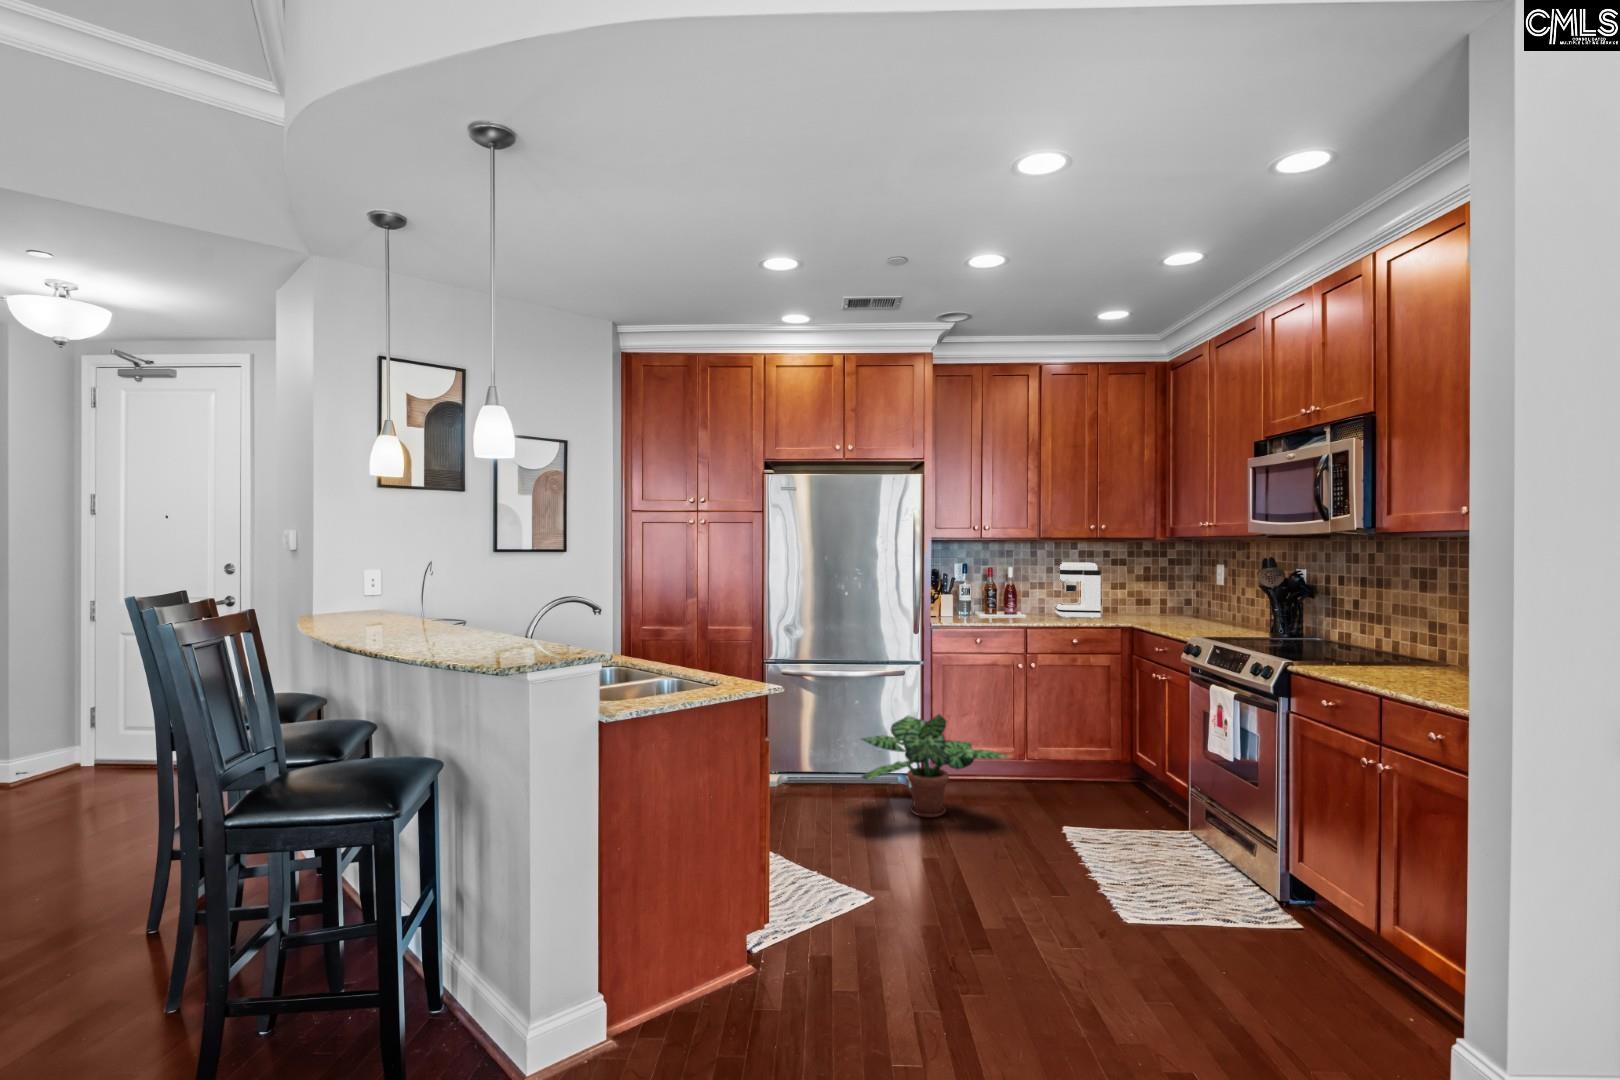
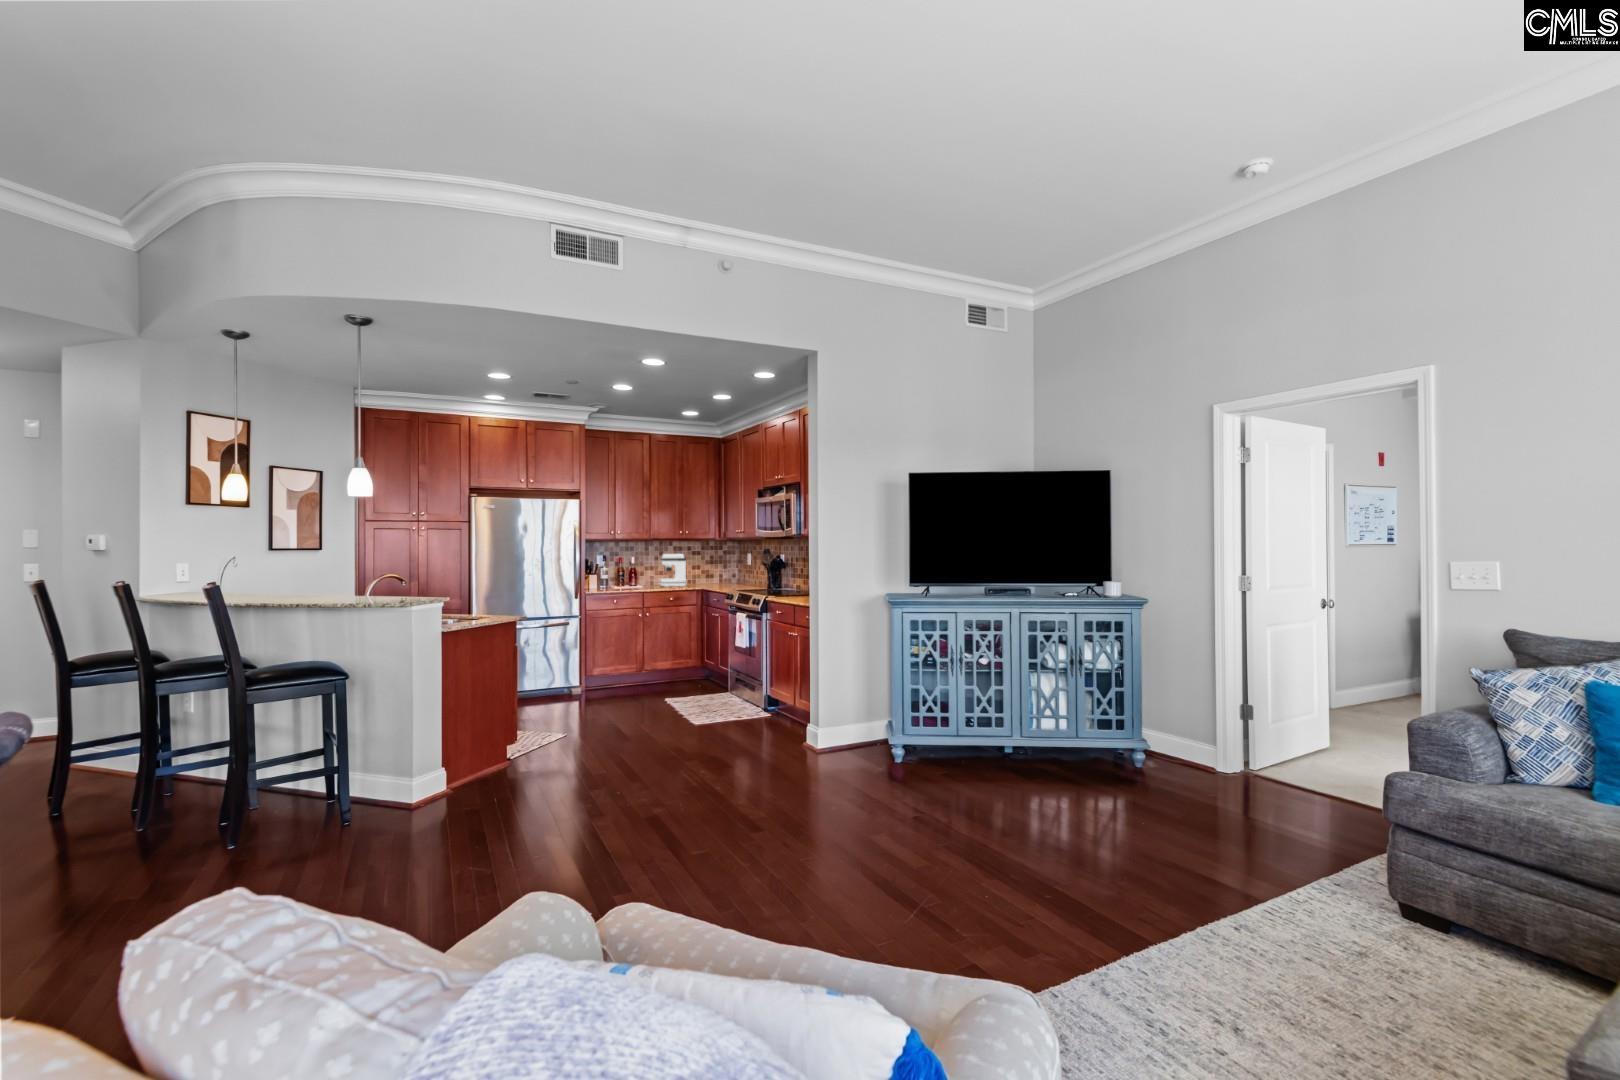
potted plant: present [862,714,1010,818] -> none [544,641,637,703]

